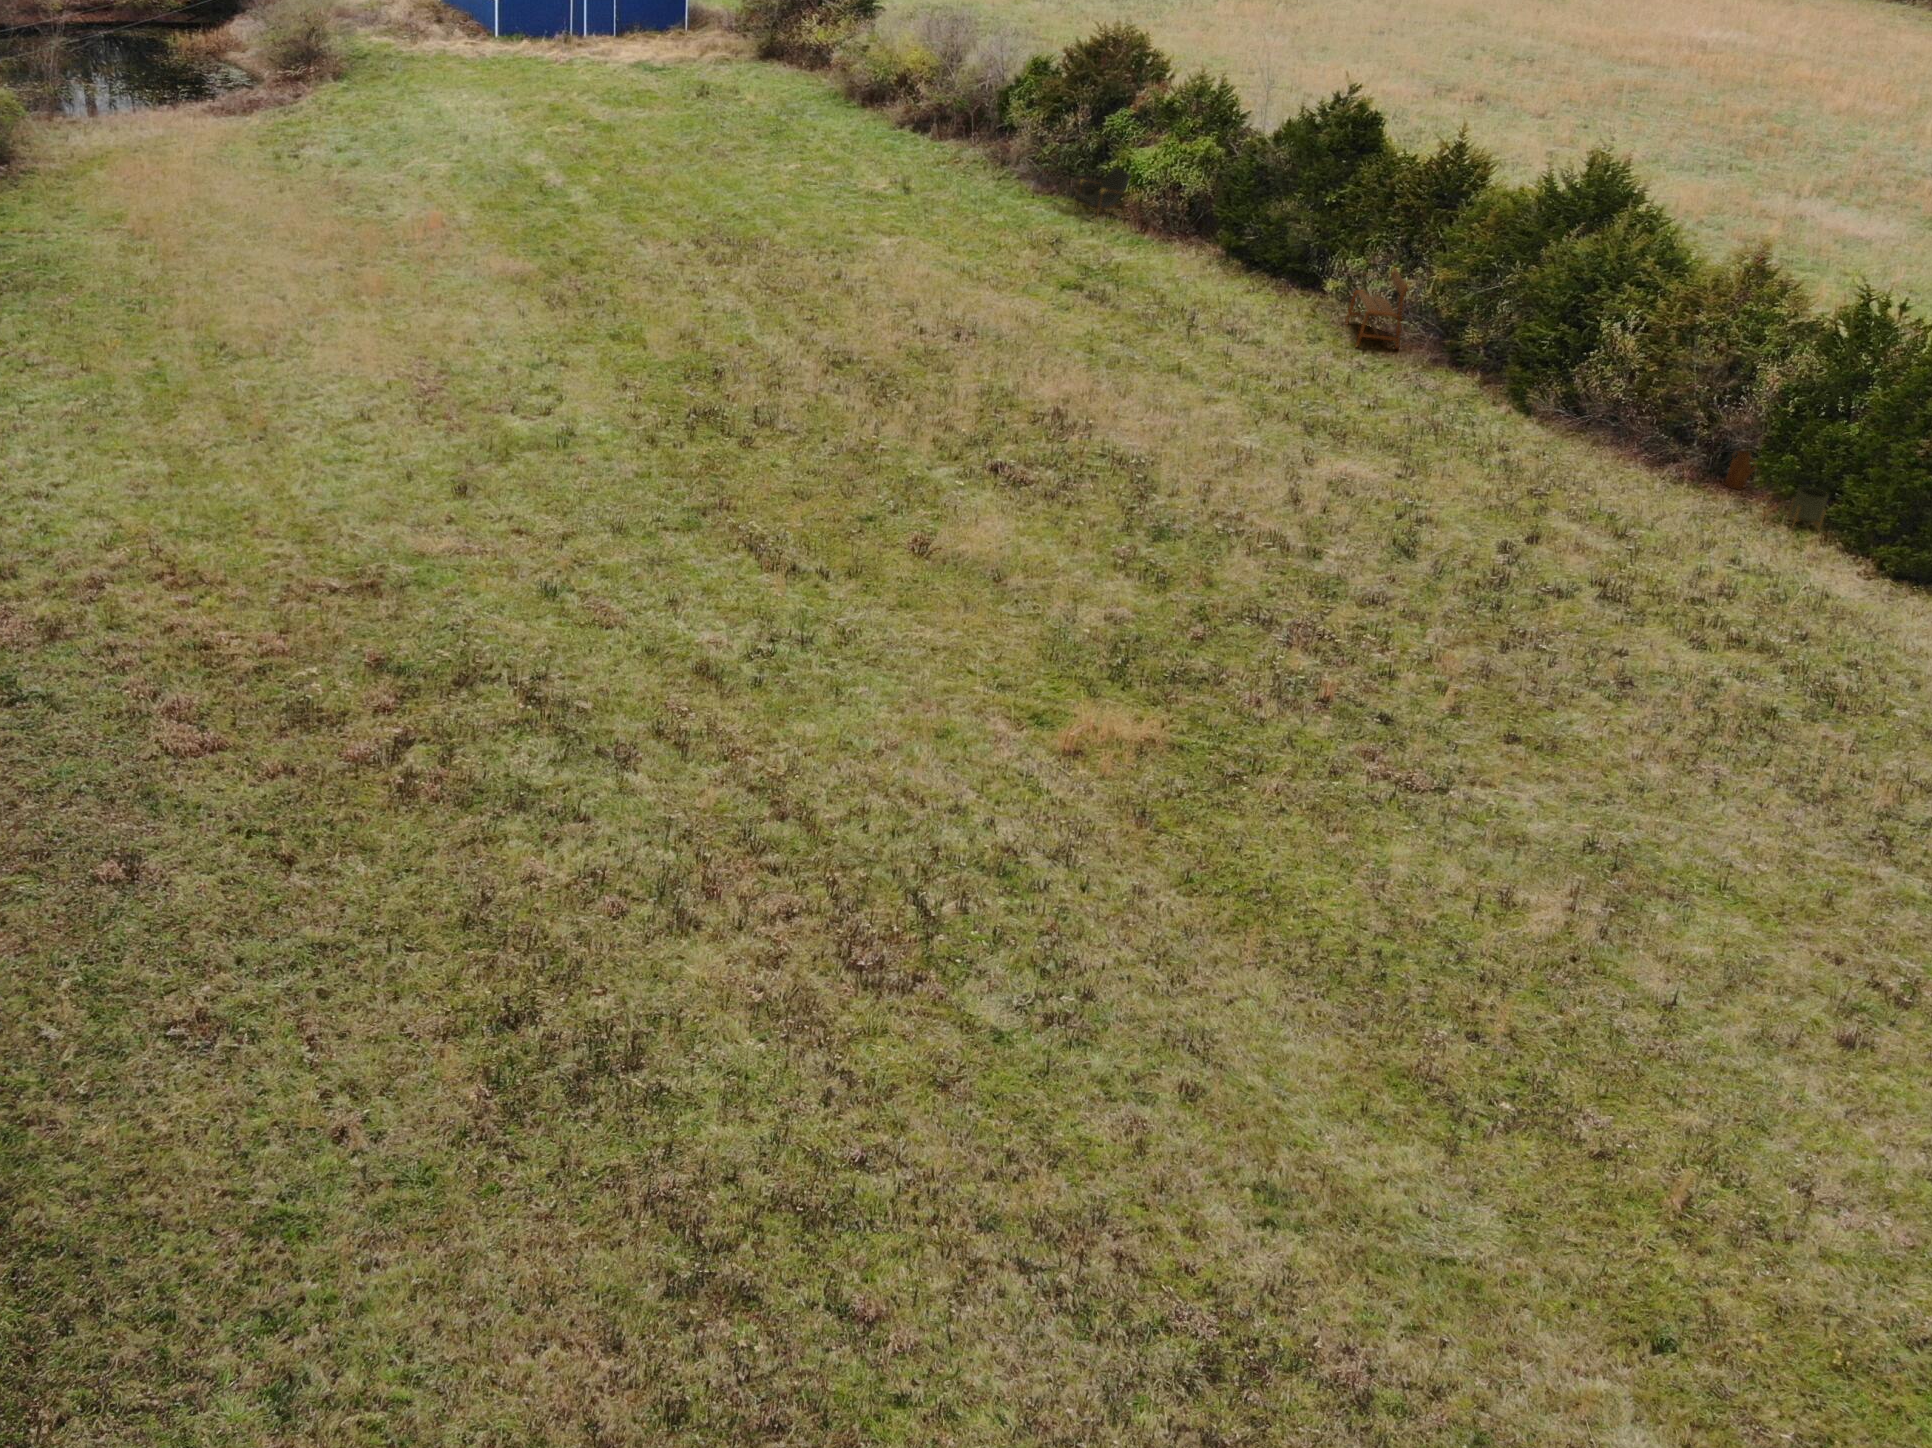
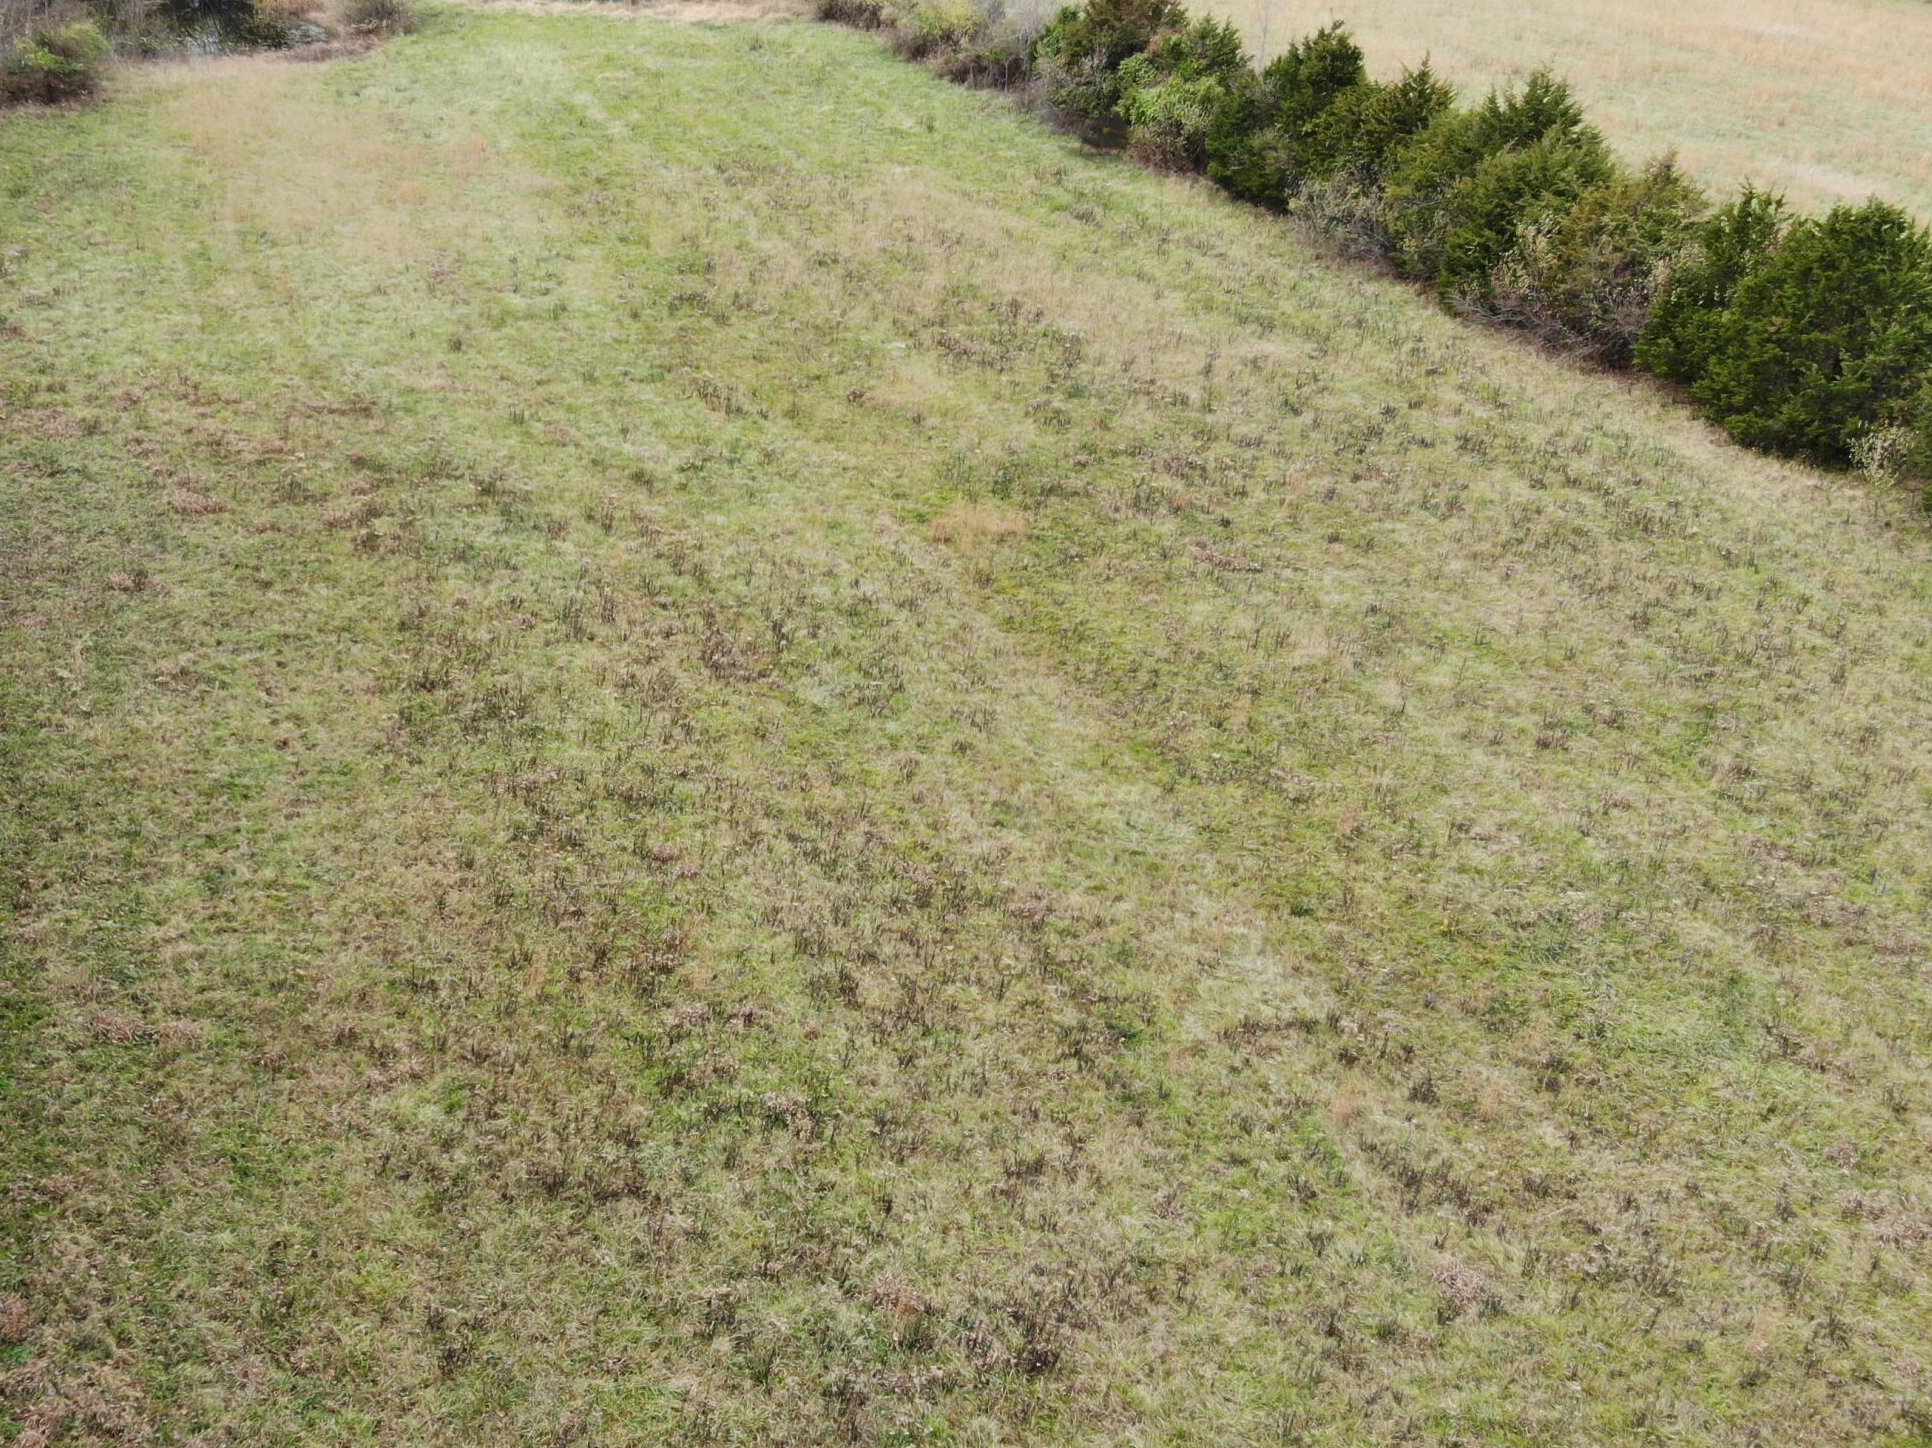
bench: present [1345,268,1409,349] -> none [1307,193,1364,270]
watering can: present [1725,450,1757,489] -> none [1618,349,1651,386]
planter: present [1787,487,1828,531] -> none [1664,378,1702,420]

